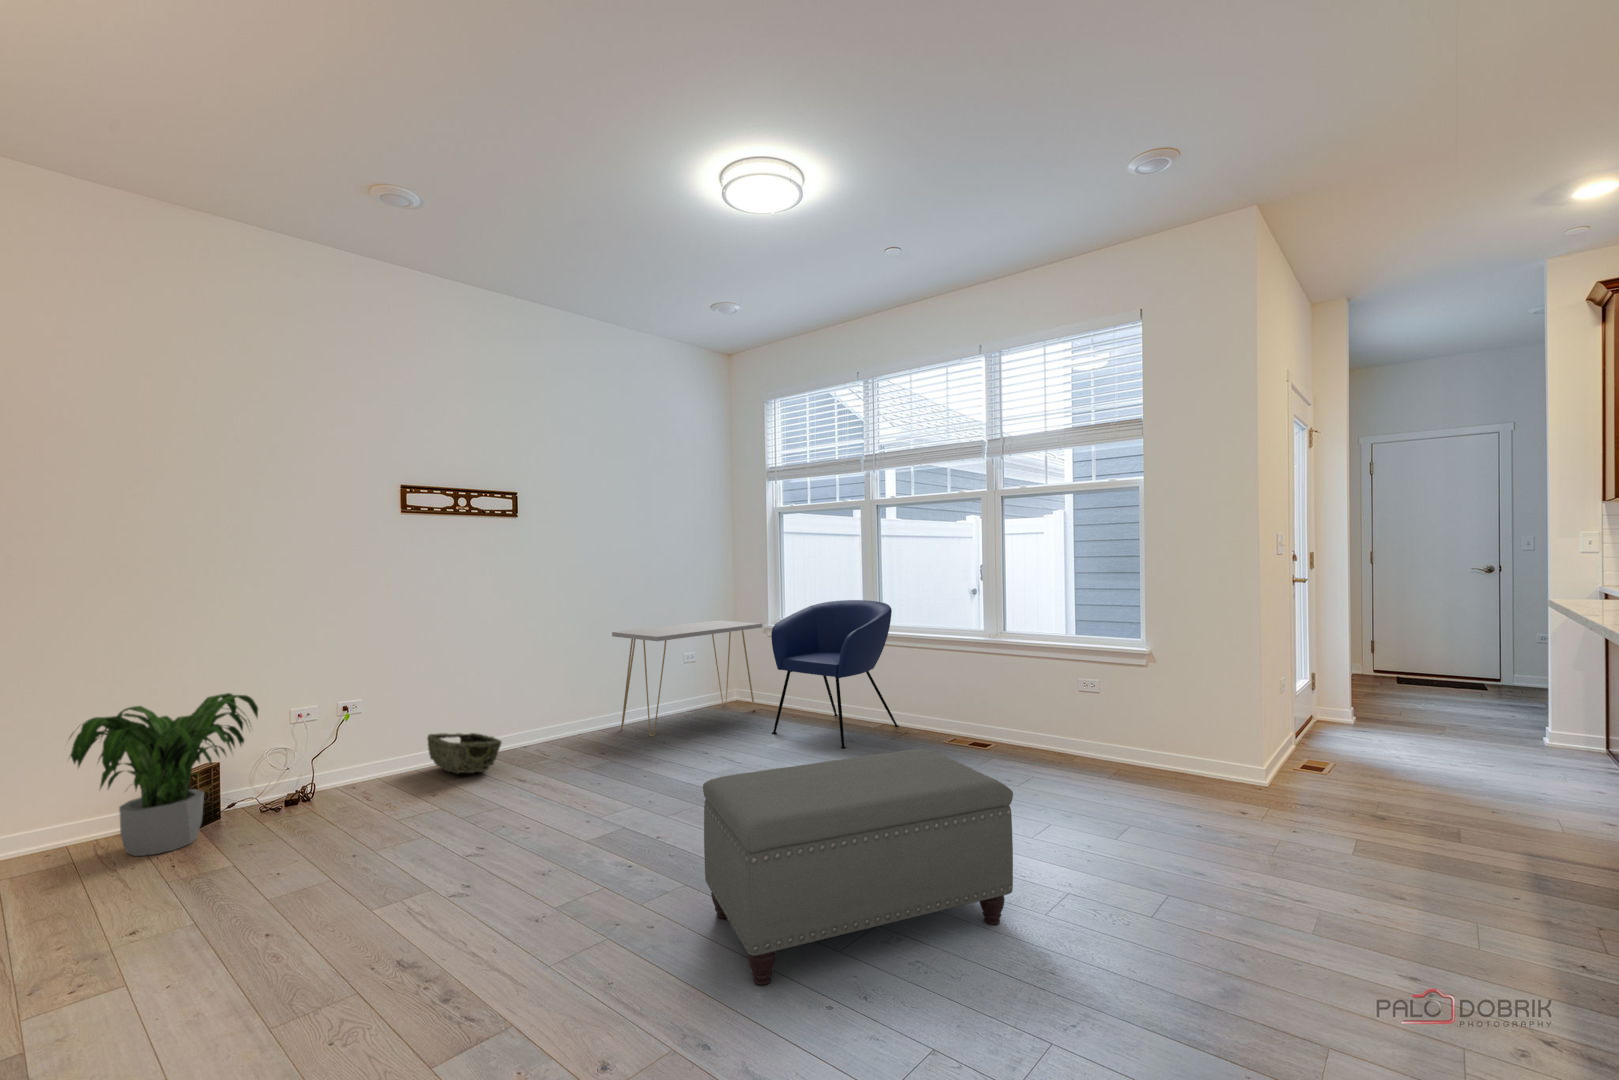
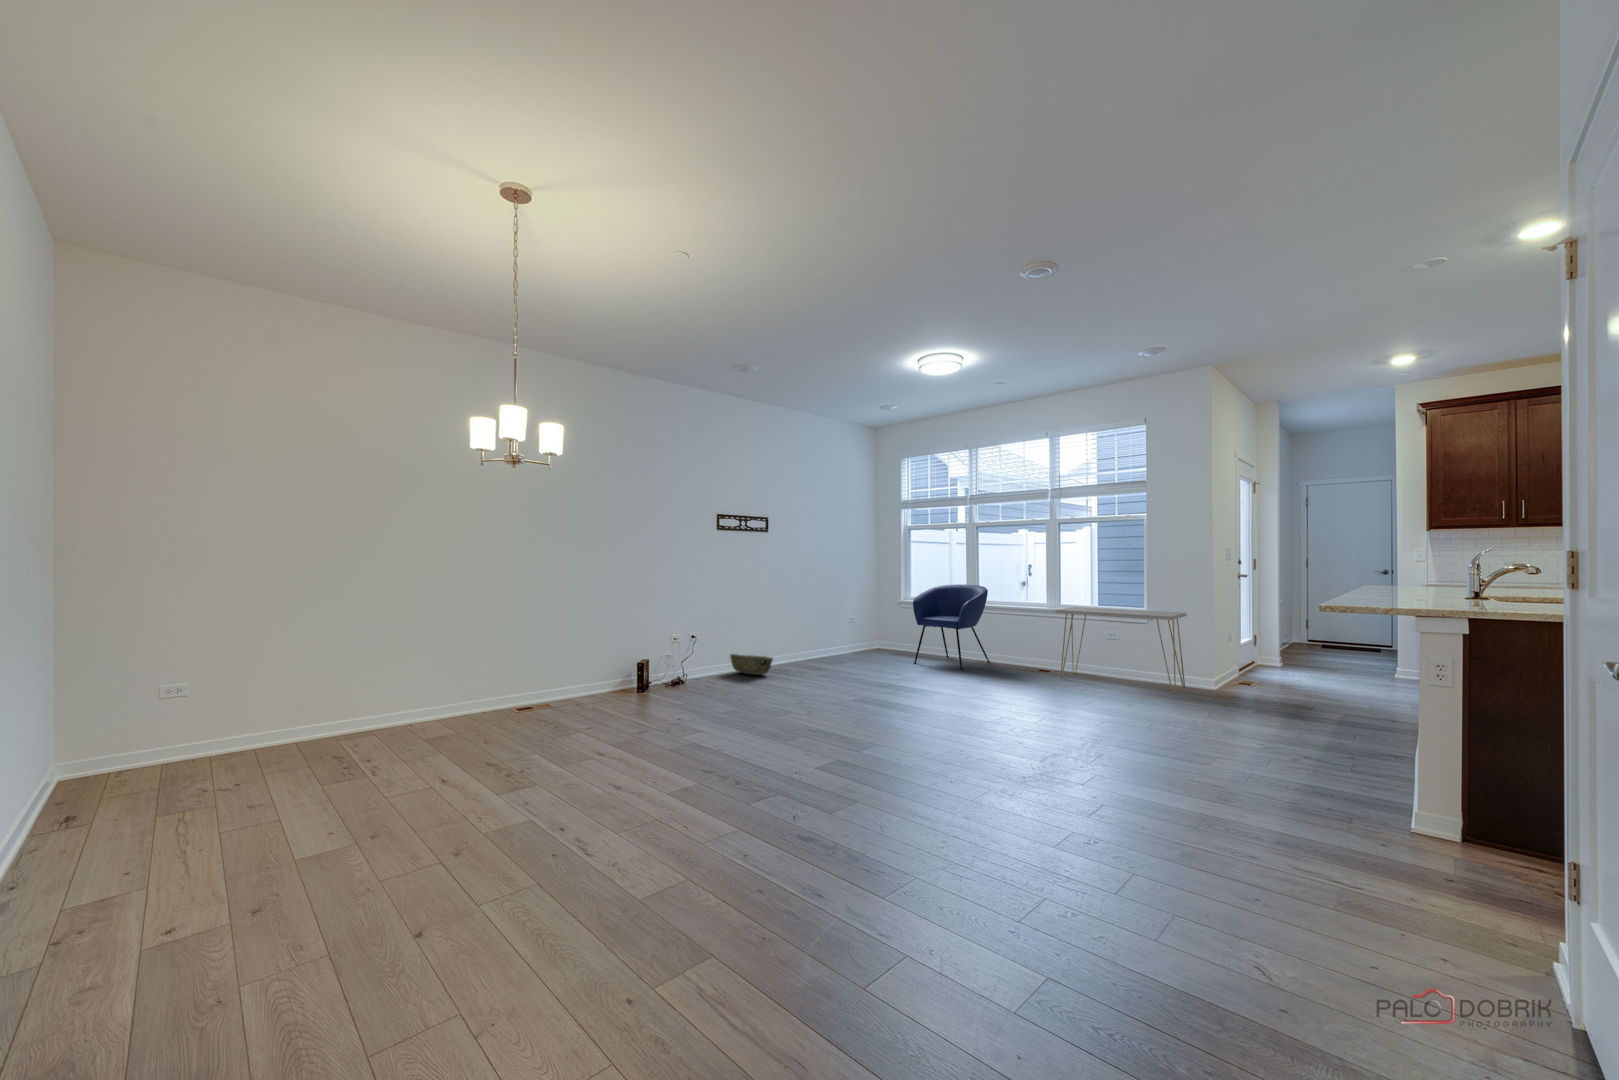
console table: present [612,620,762,737] -> present [1055,607,1187,693]
potted plant: present [70,693,258,856] -> none [604,623,684,698]
ottoman: present [703,749,1013,986] -> none [933,651,1079,733]

